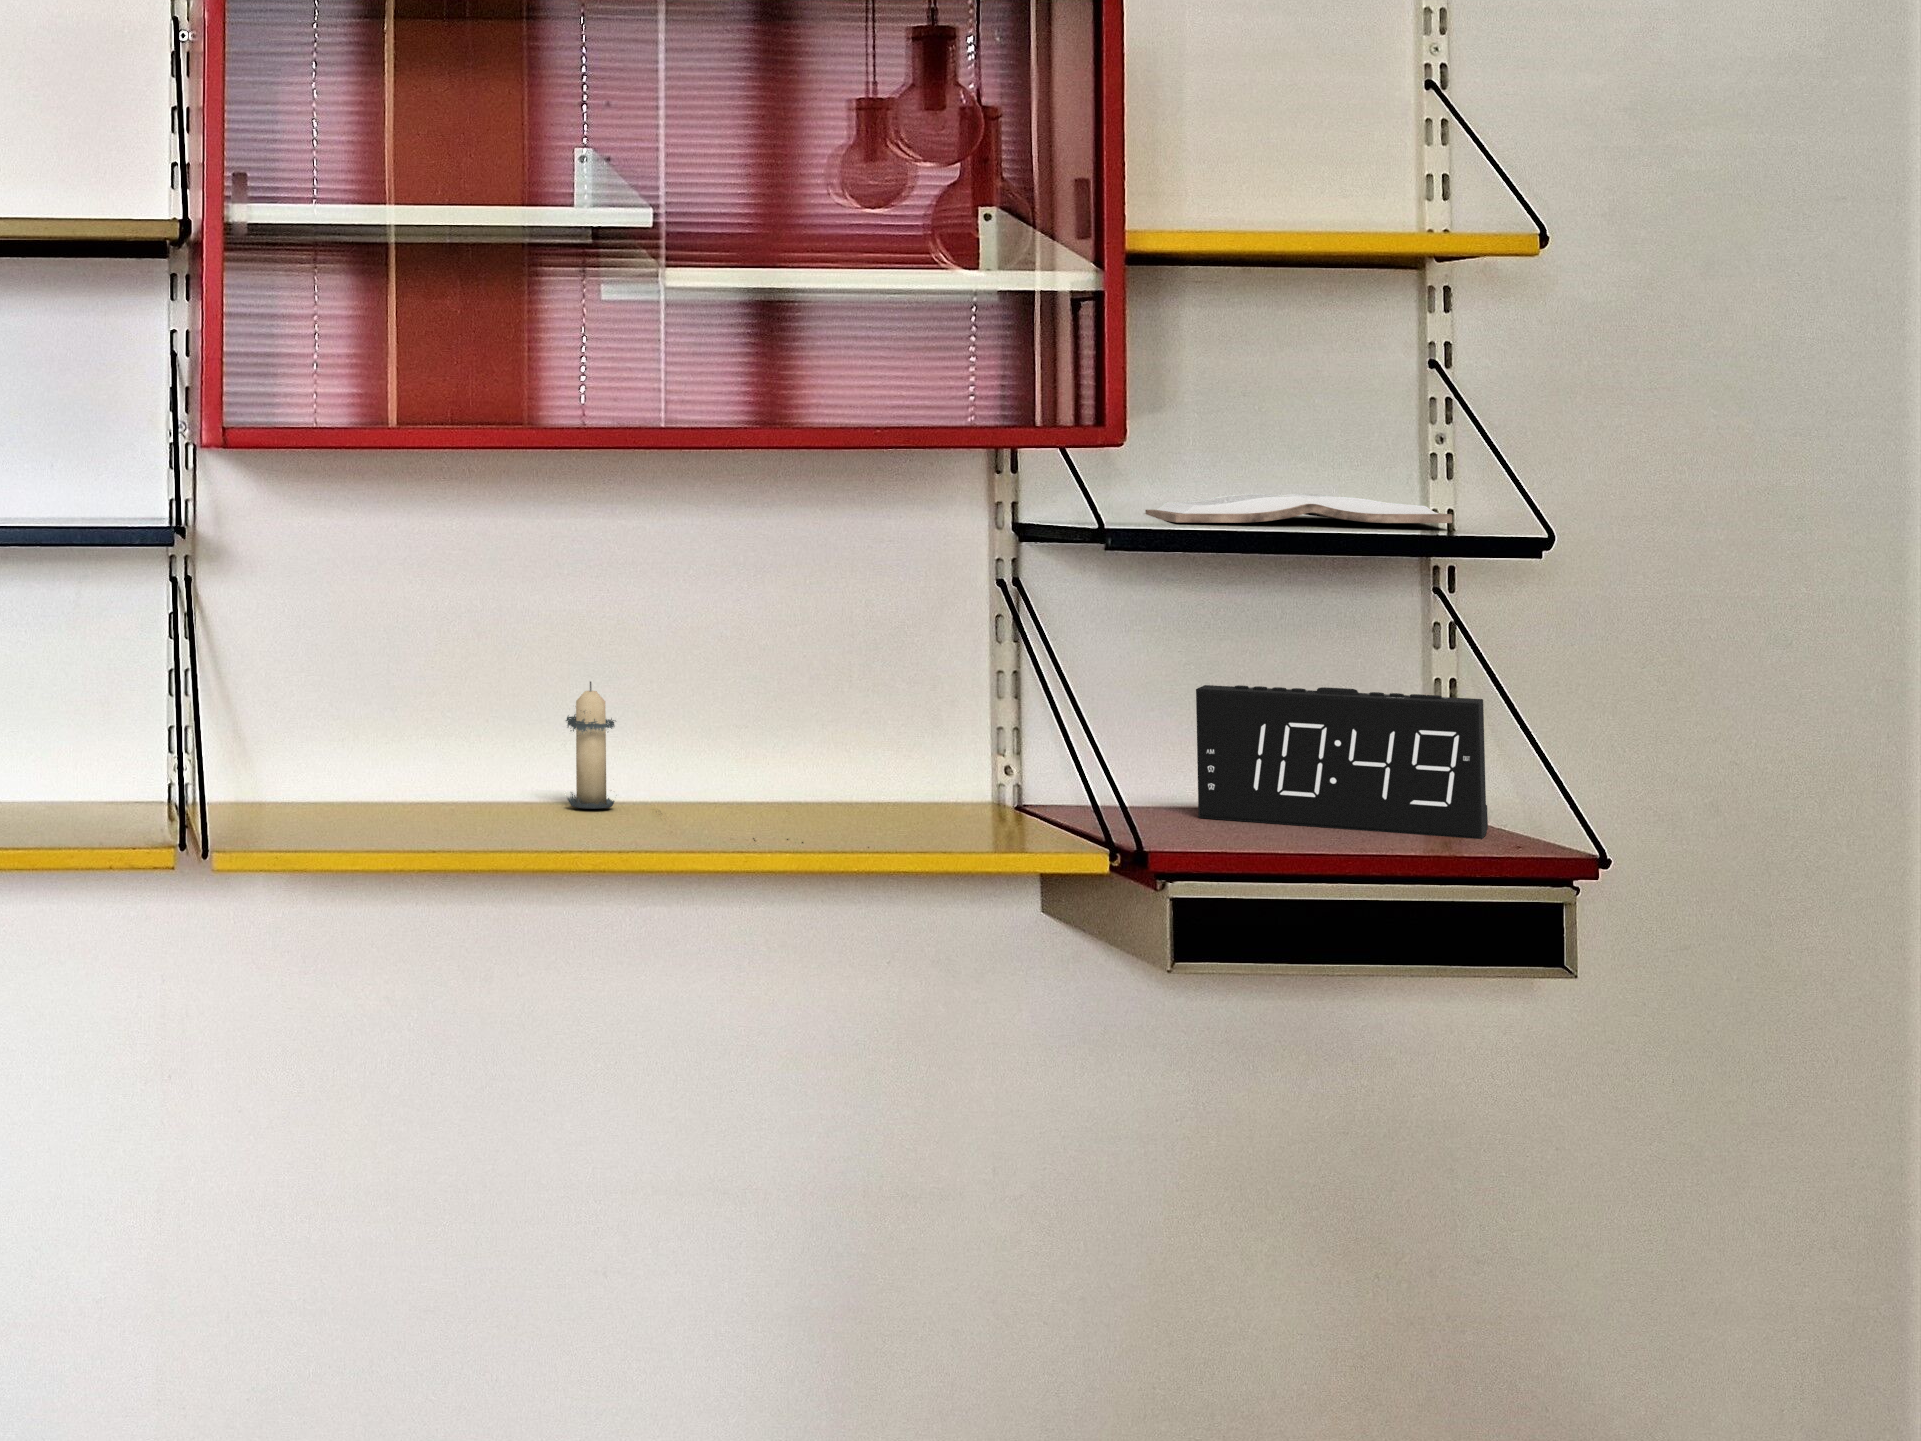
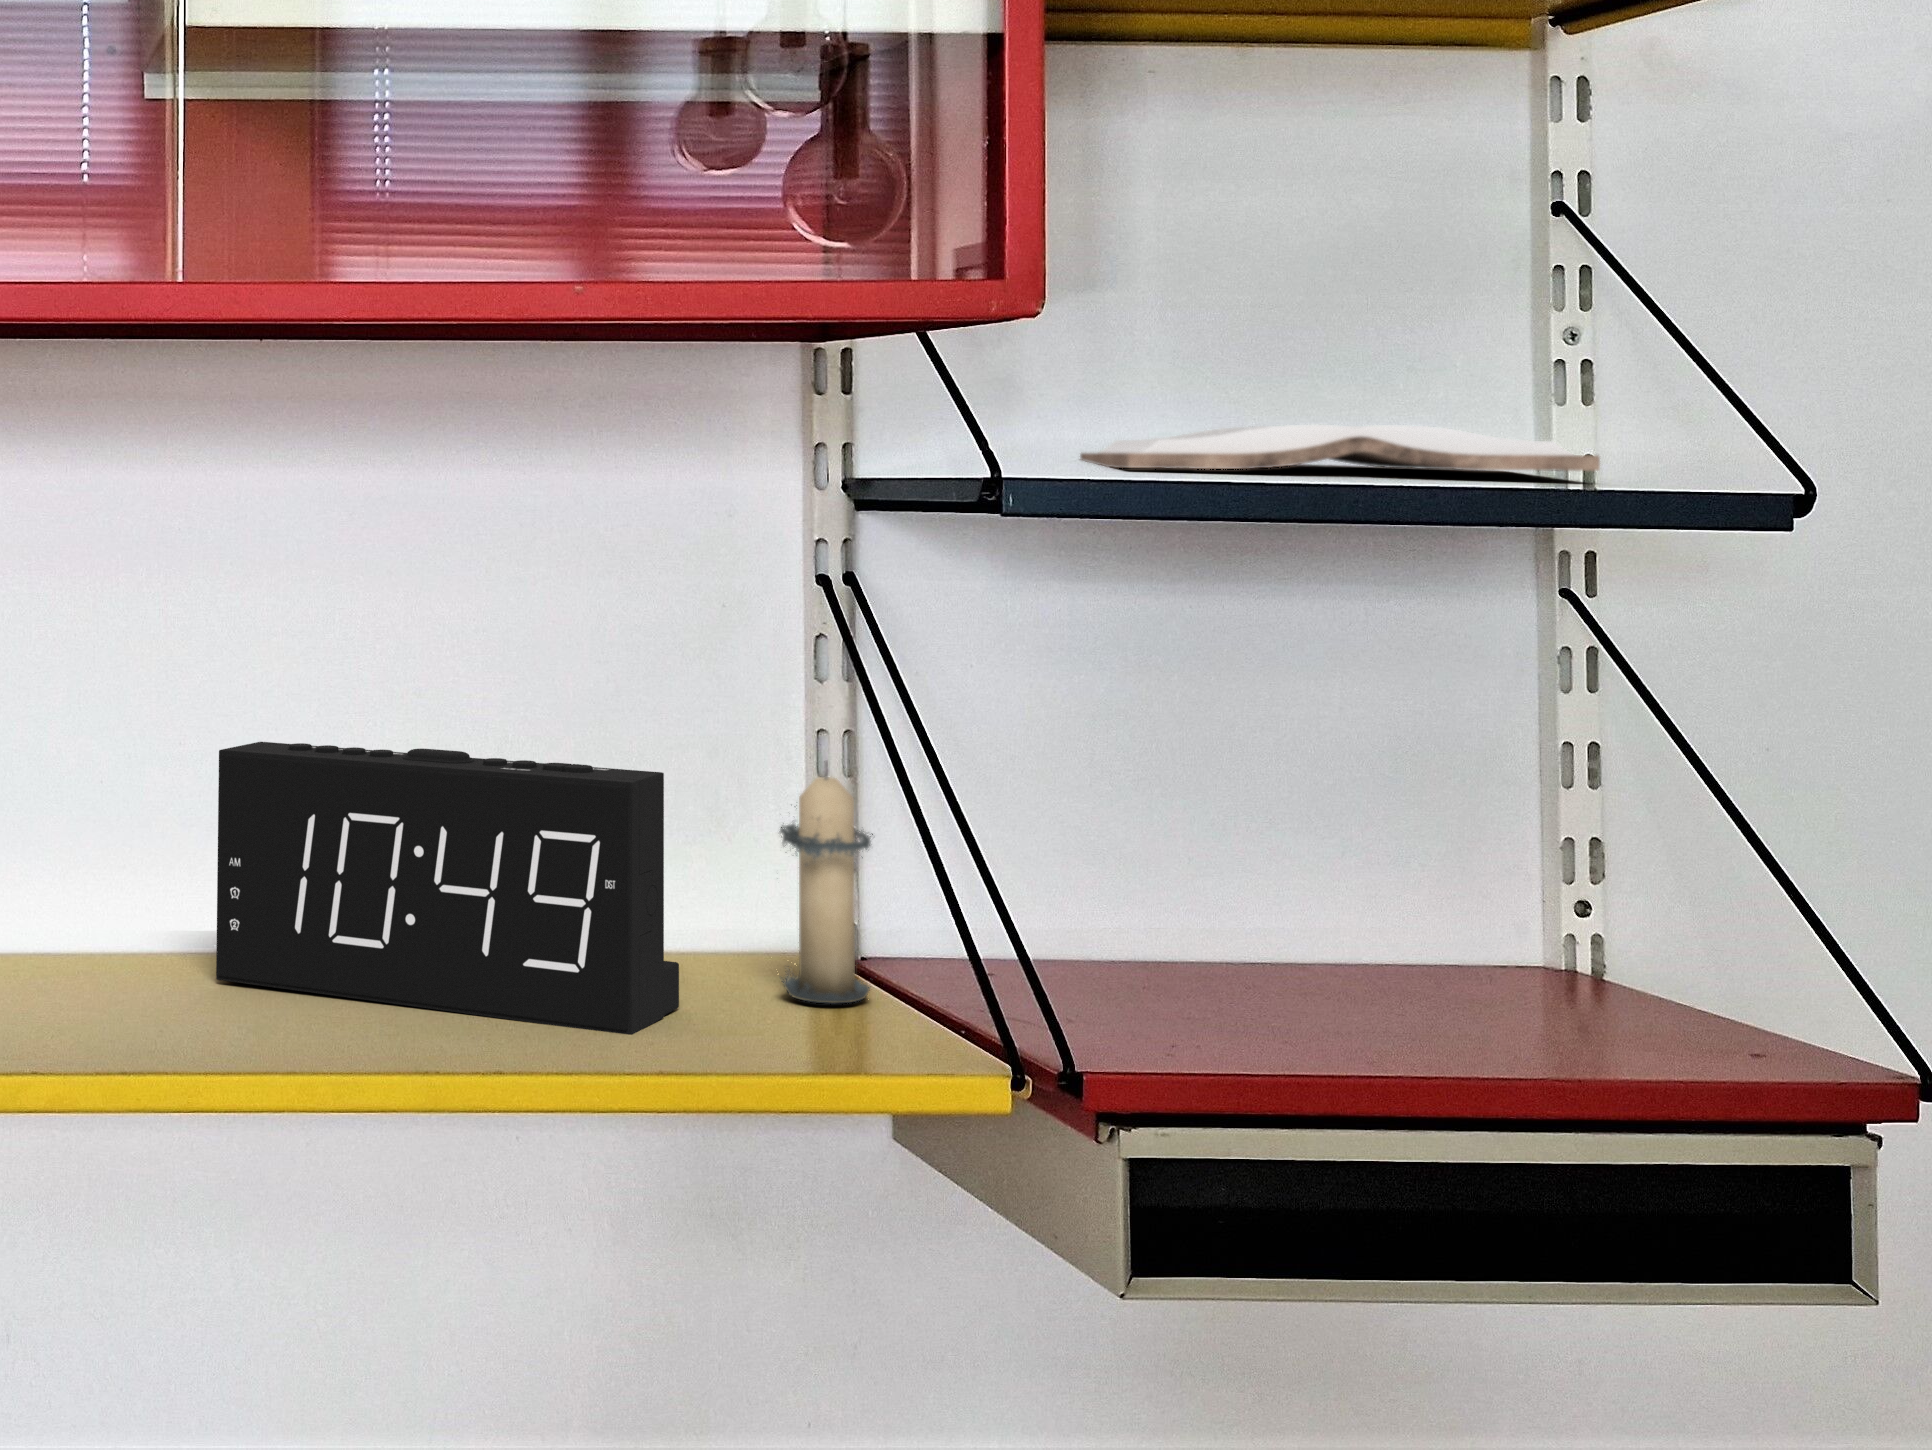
candle: present [566,681,616,809] -> present [780,761,873,1003]
alarm clock: present [1196,685,1488,839] -> present [216,742,679,1035]

